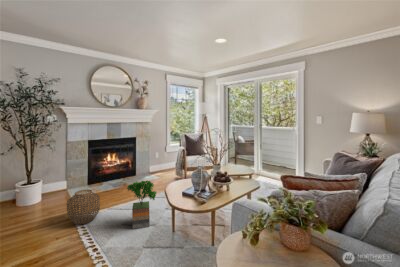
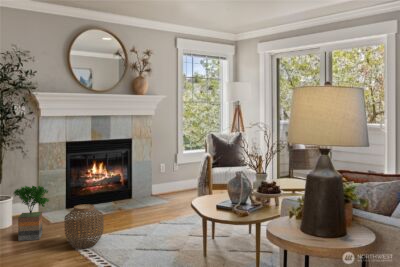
potted tree: present [127,181,156,229] -> present [14,186,49,241]

